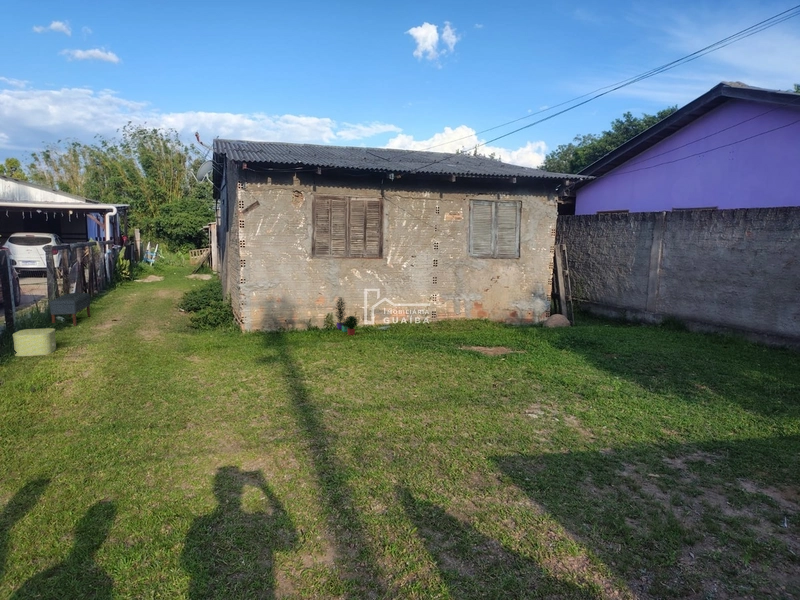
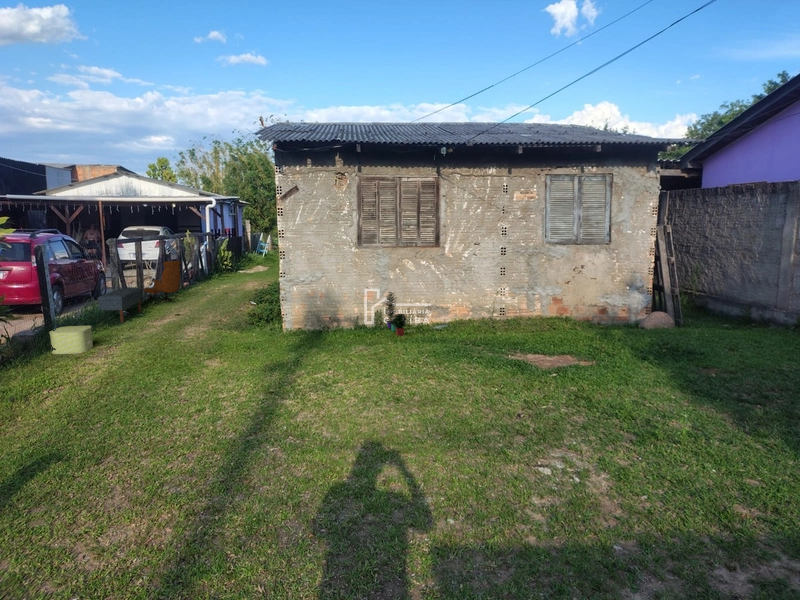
lounge chair: none [84,267,127,309] -> present [144,260,181,303]

